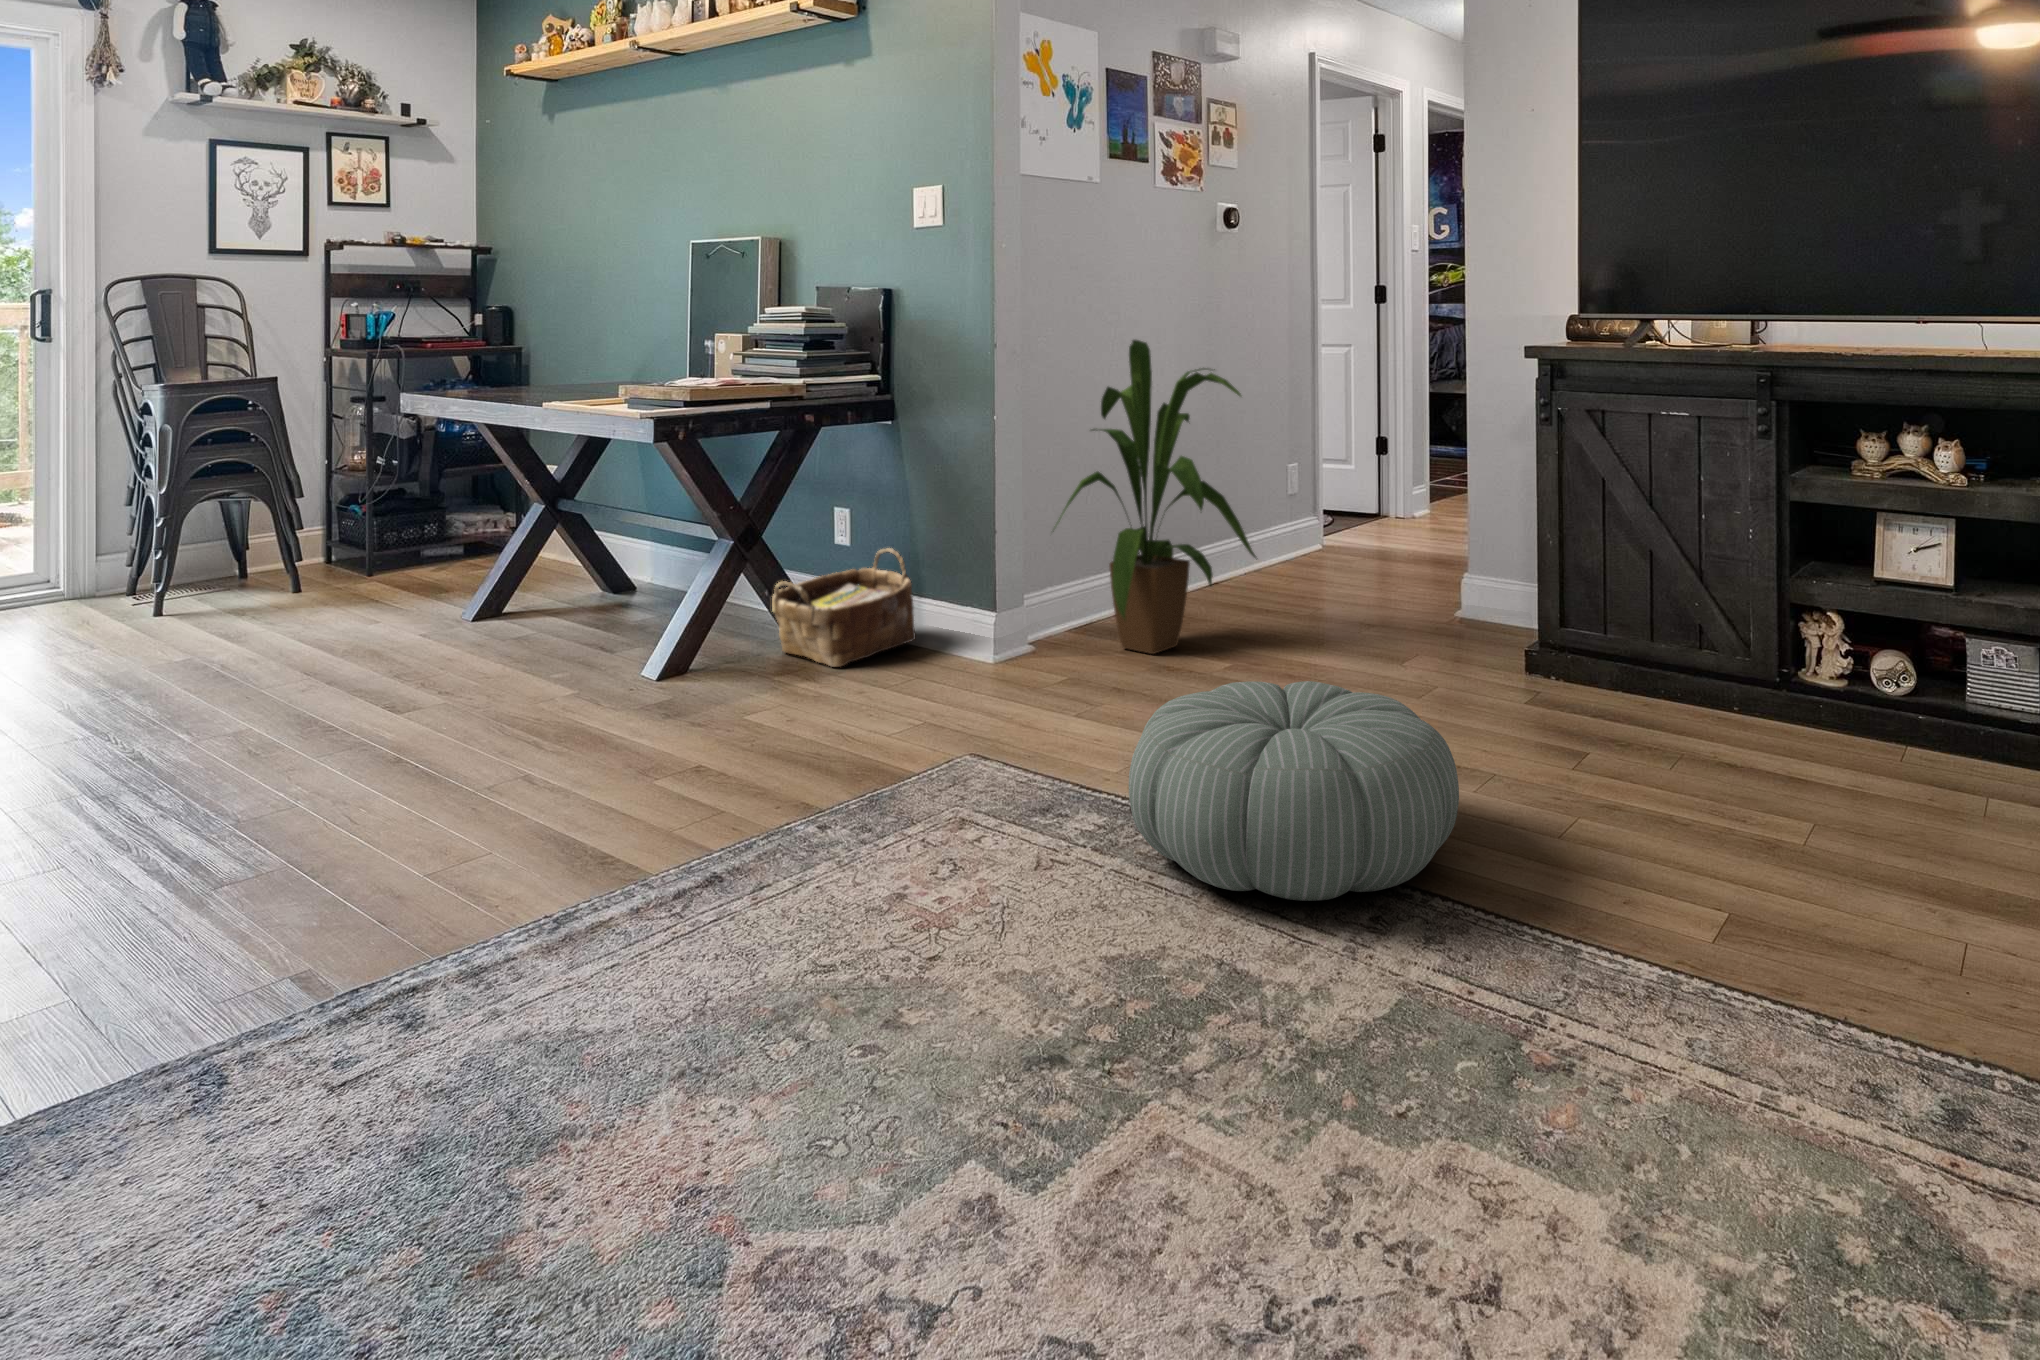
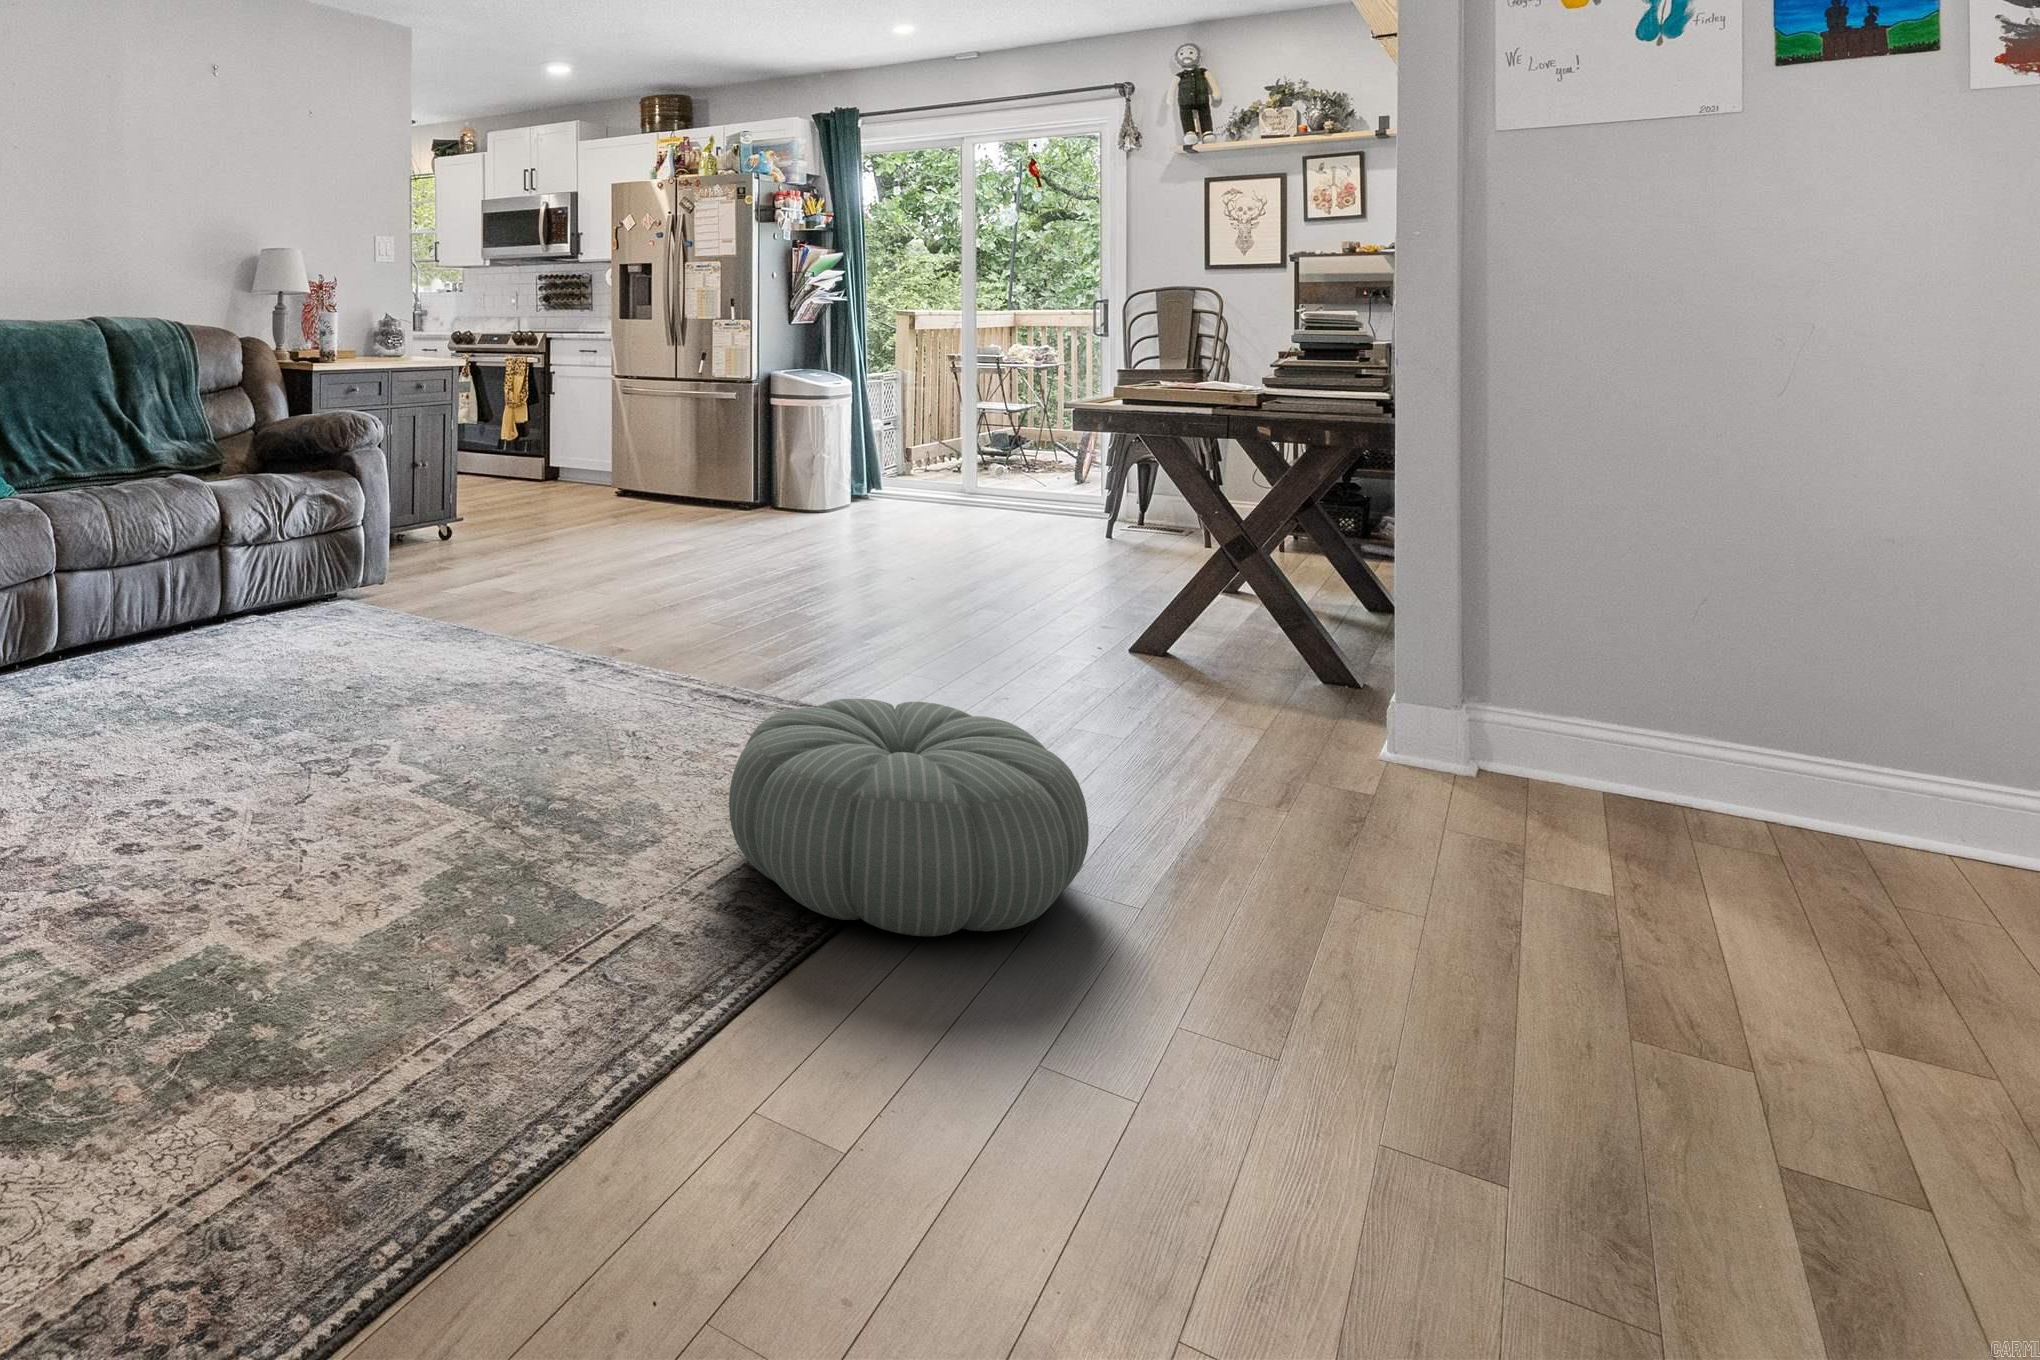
house plant: present [1054,340,1256,654] -> none [1454,351,1862,832]
woven basket: present [772,548,916,667] -> none [1220,587,1396,701]

